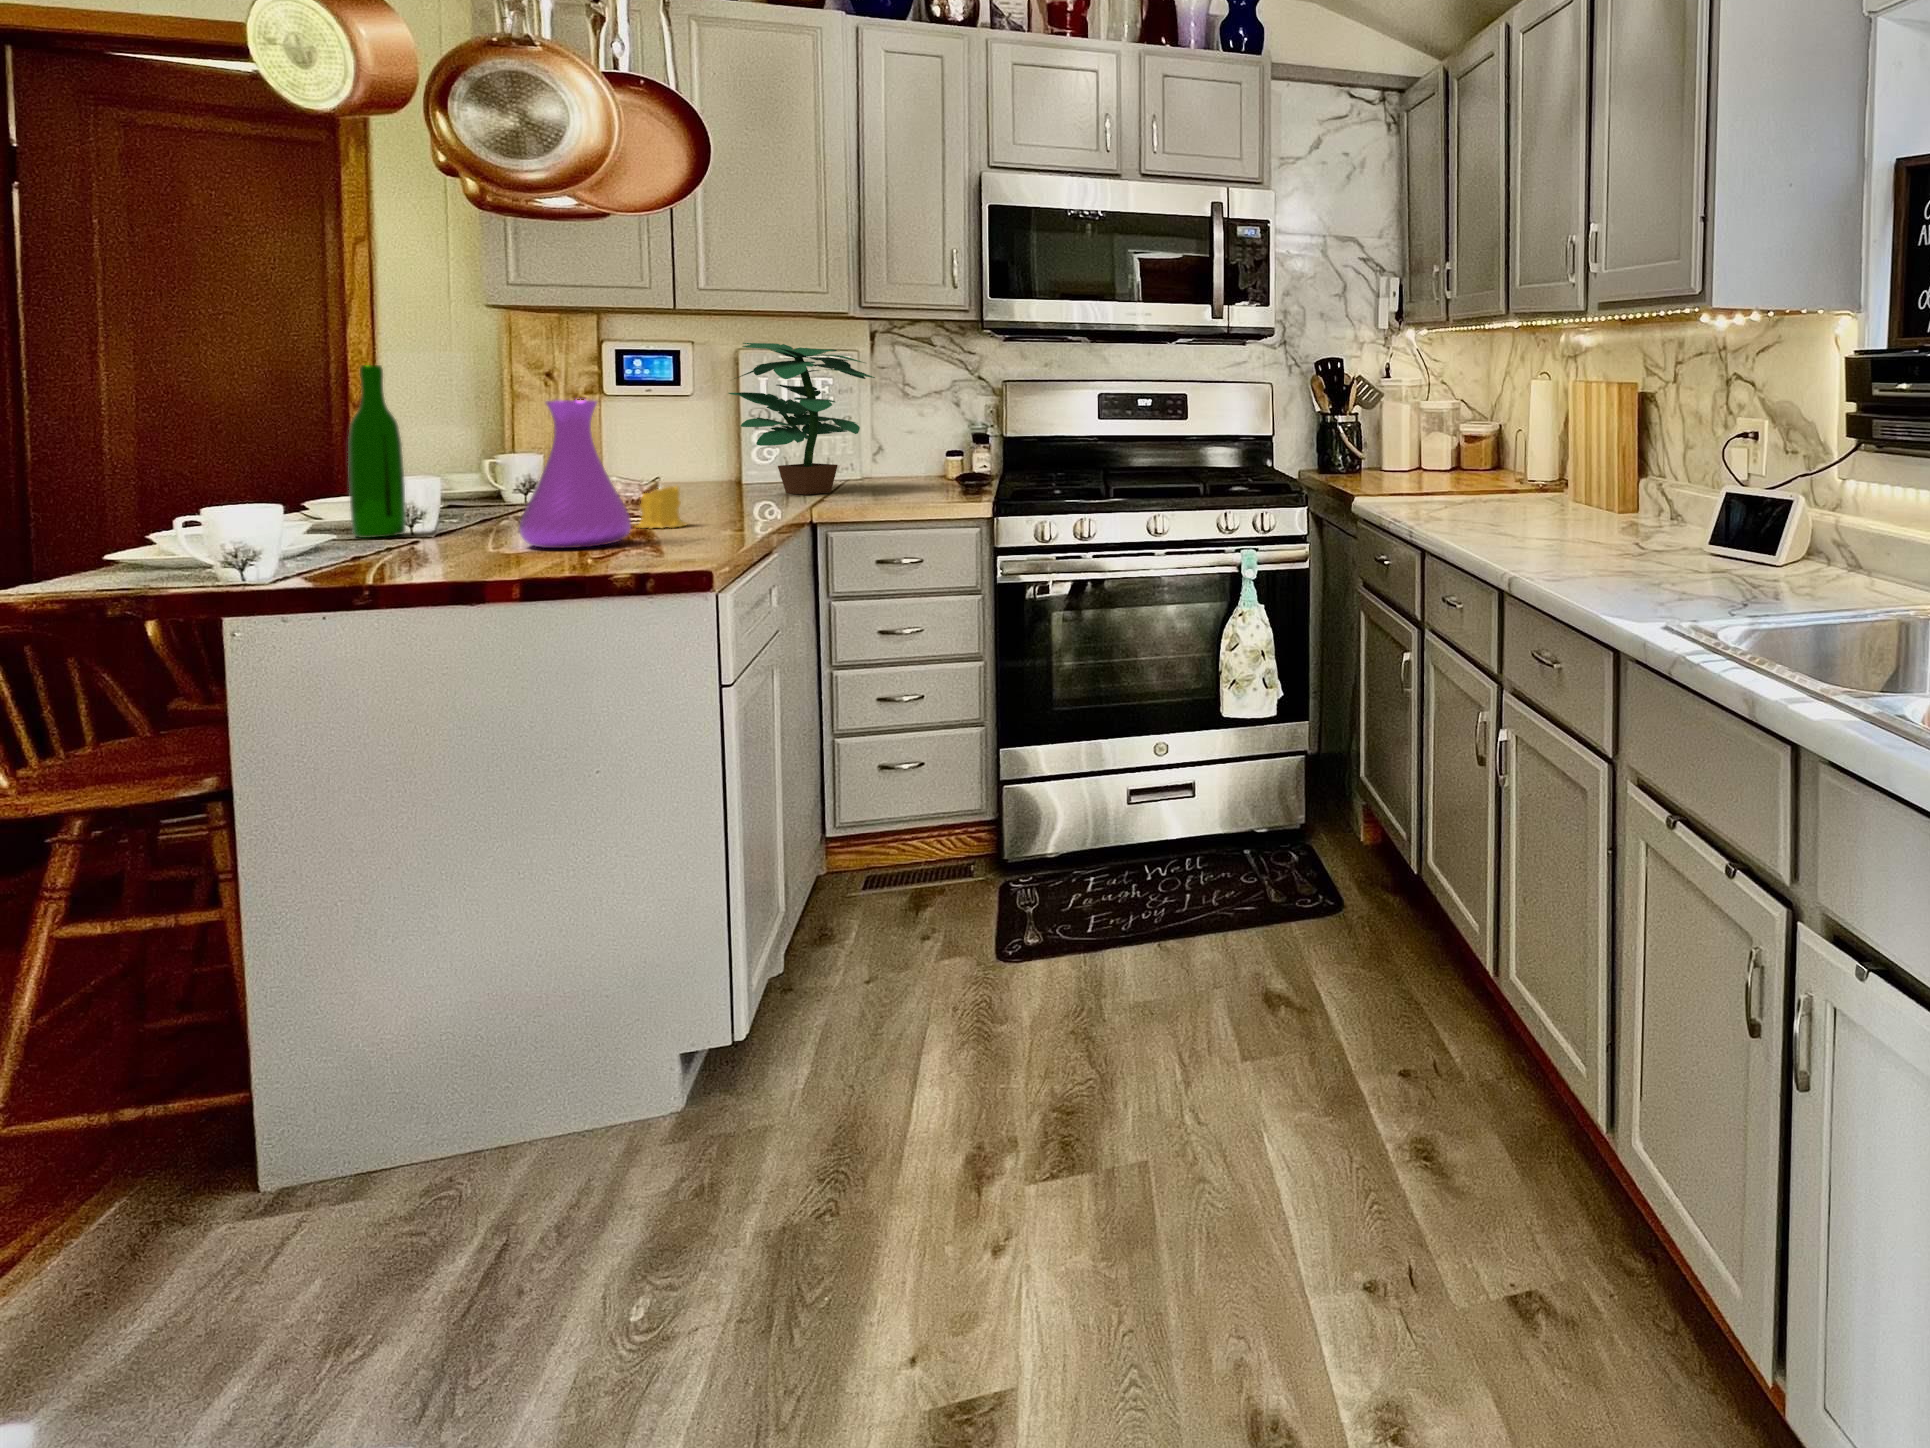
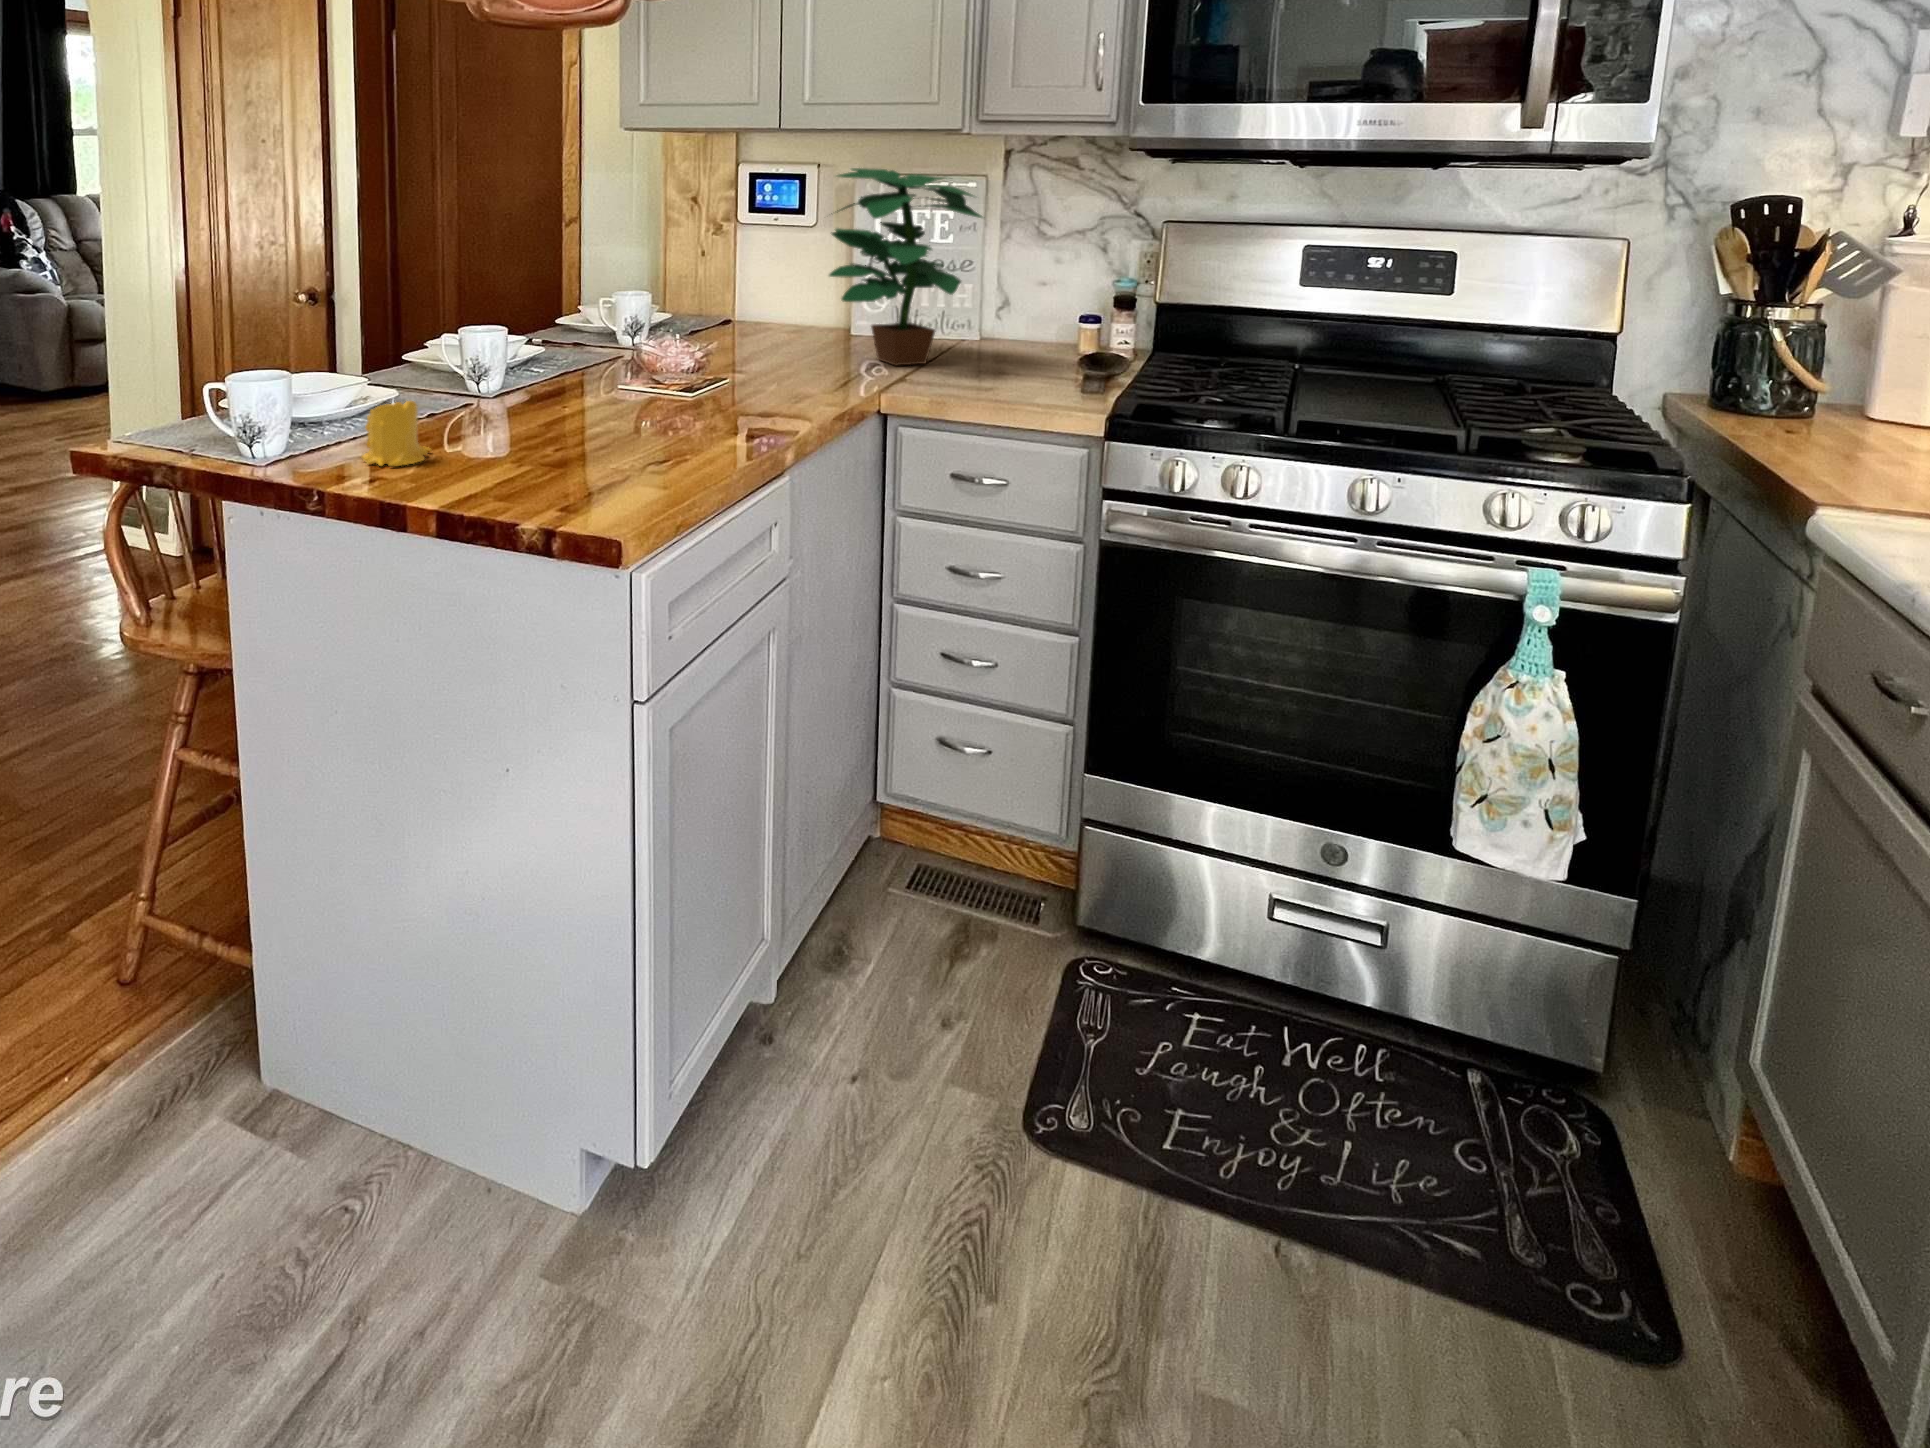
wine bottle: present [348,365,406,538] -> none [410,207,456,400]
vase: present [519,400,631,548] -> none [497,262,611,457]
candle: present [637,486,687,529] -> present [362,401,431,466]

